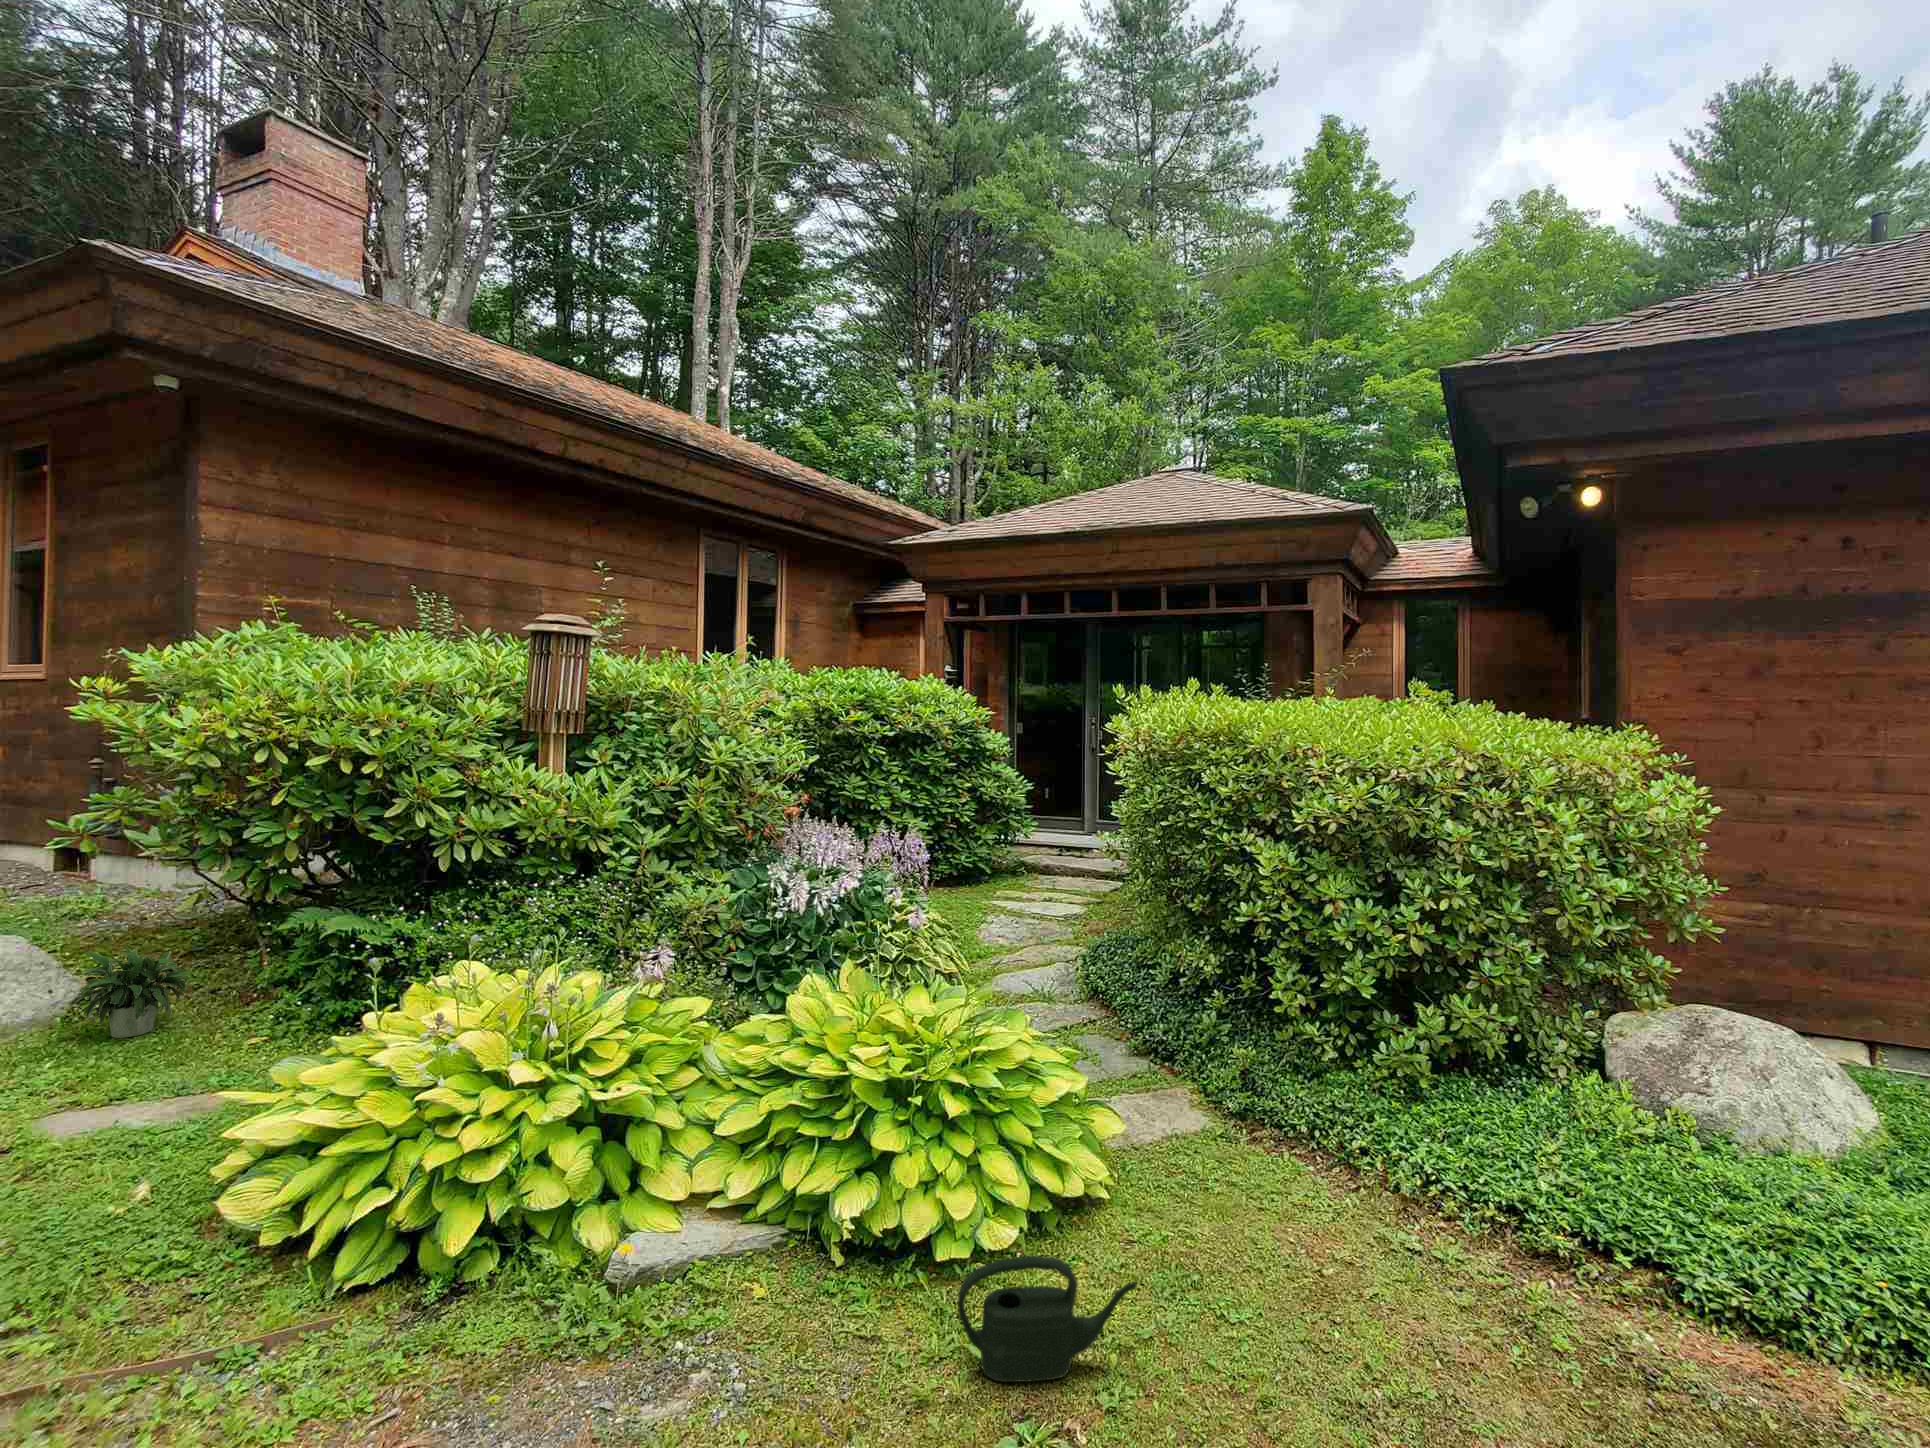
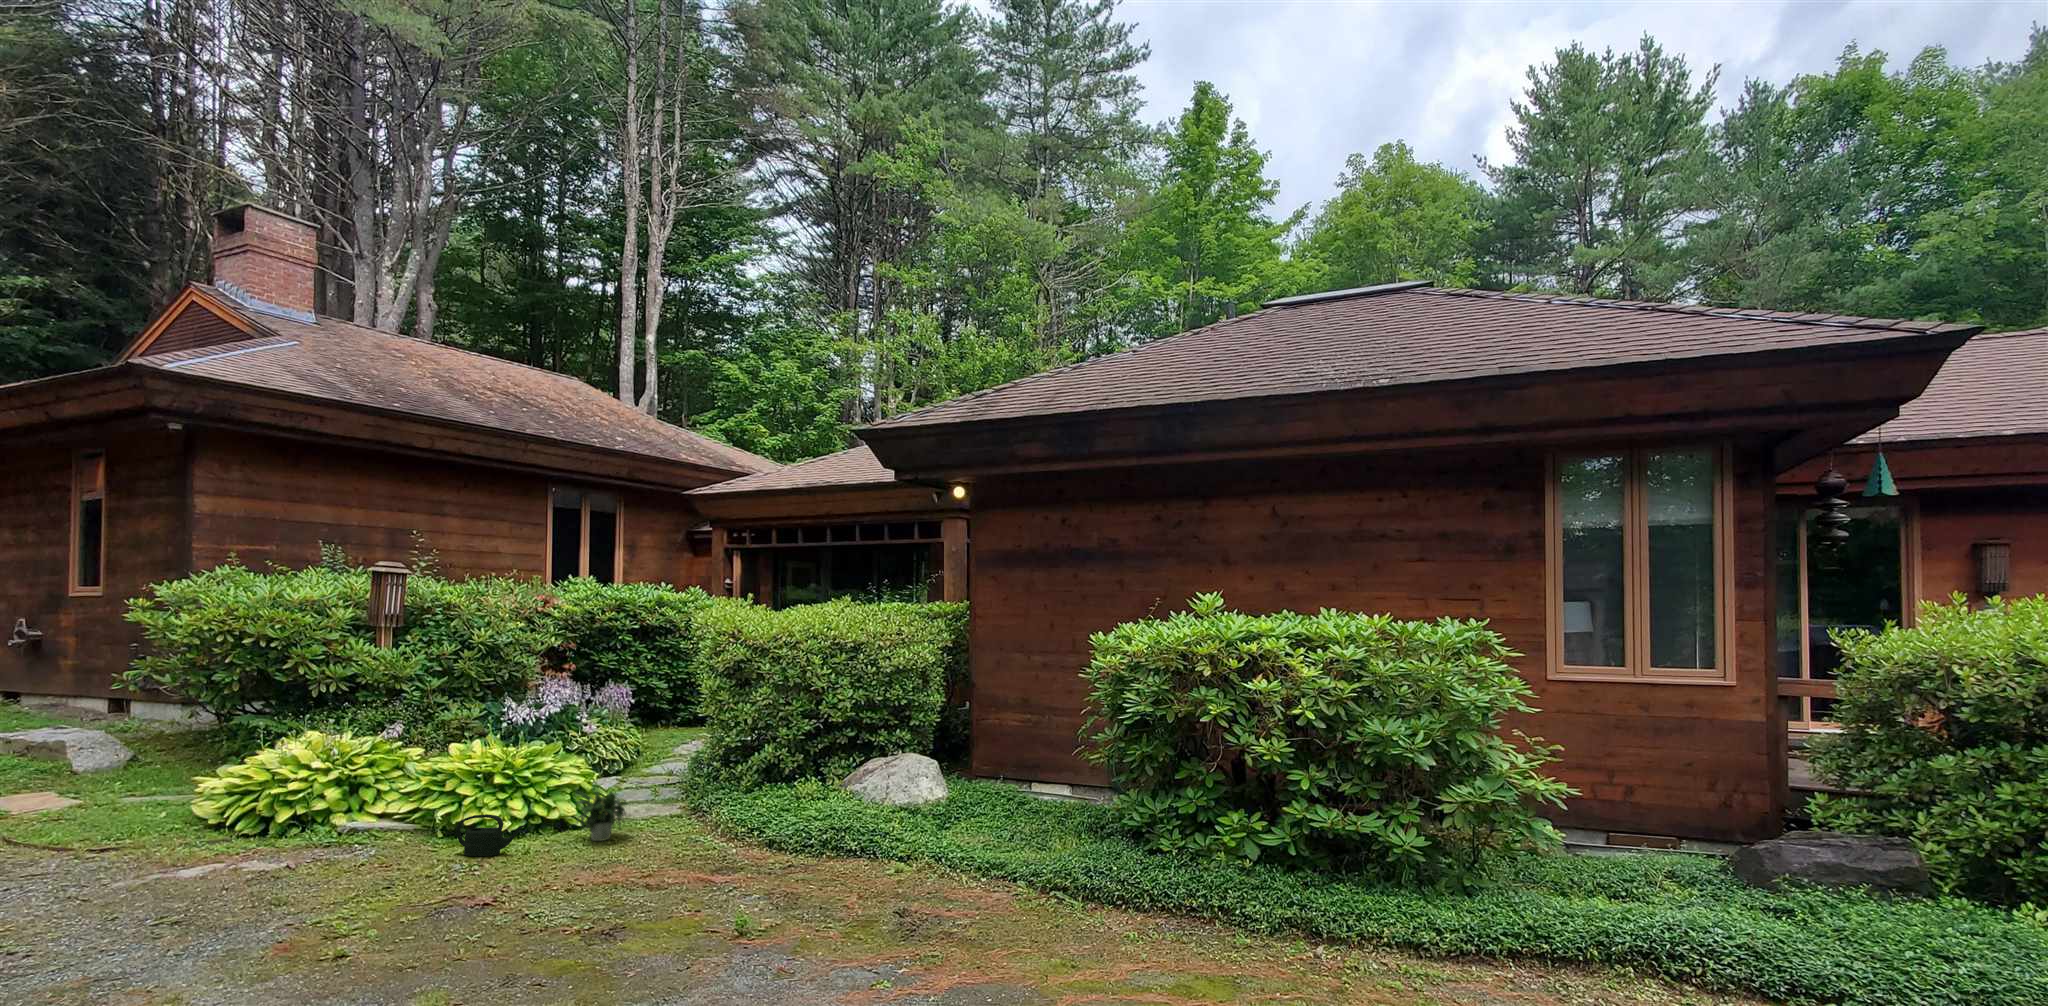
potted plant: present [75,945,190,1038] -> present [577,789,628,841]

